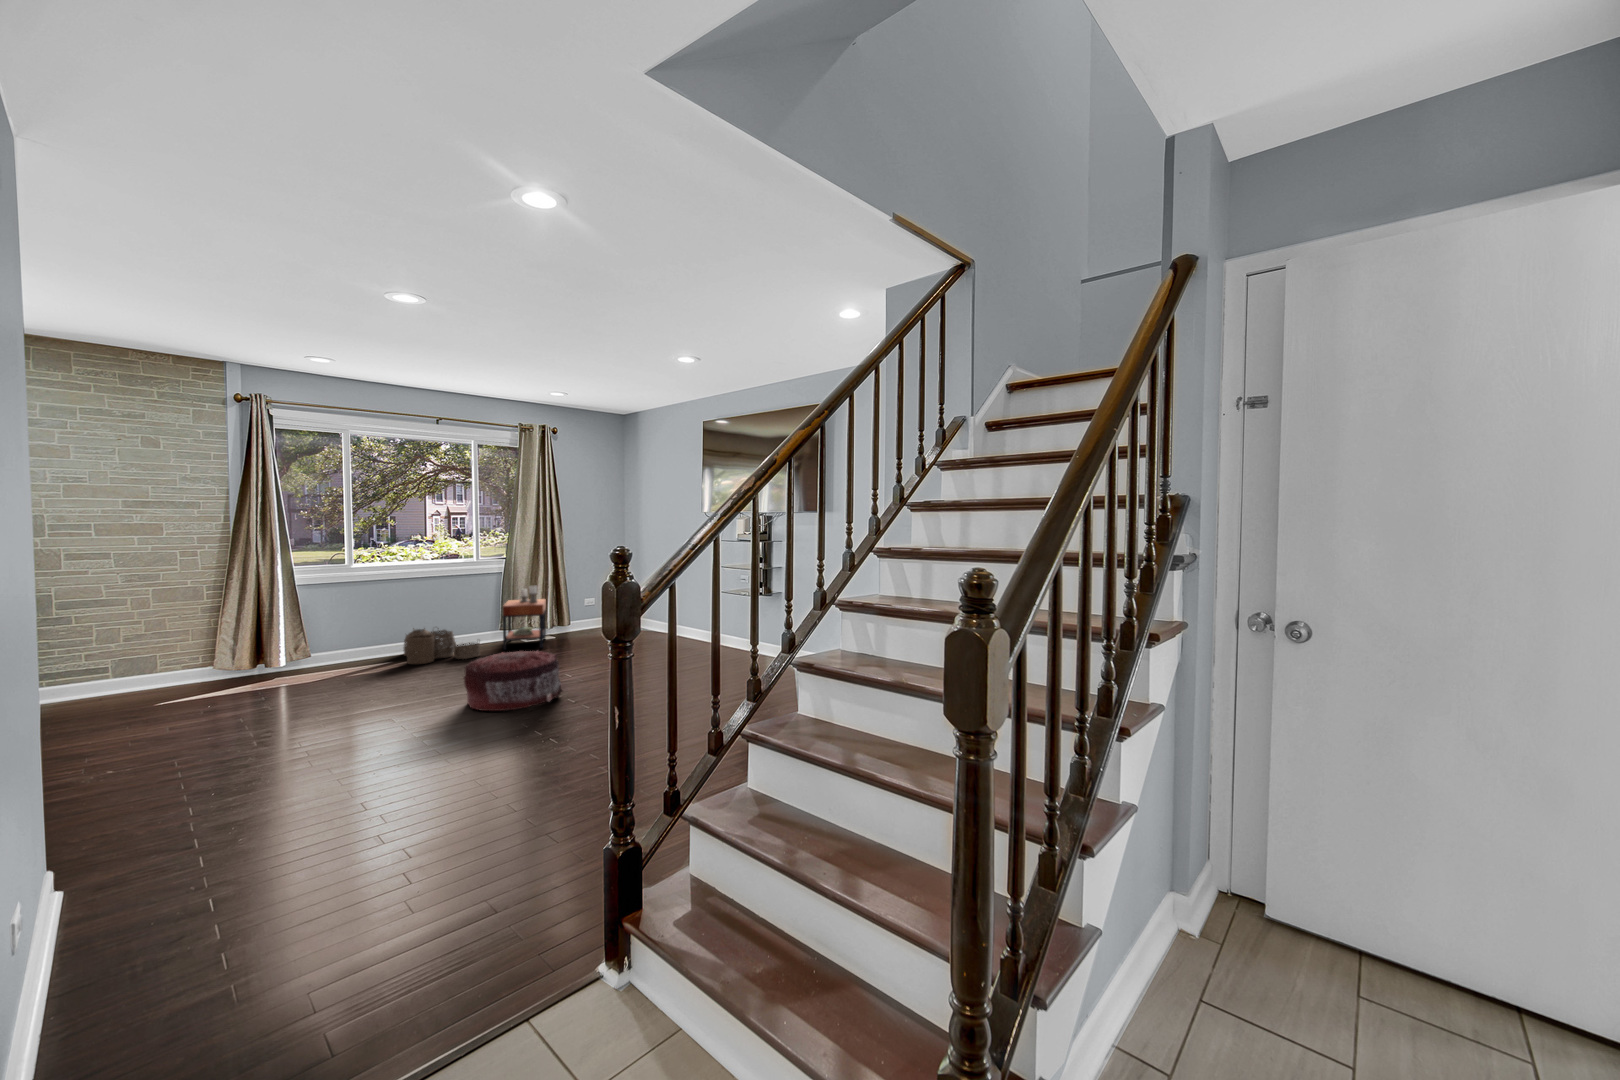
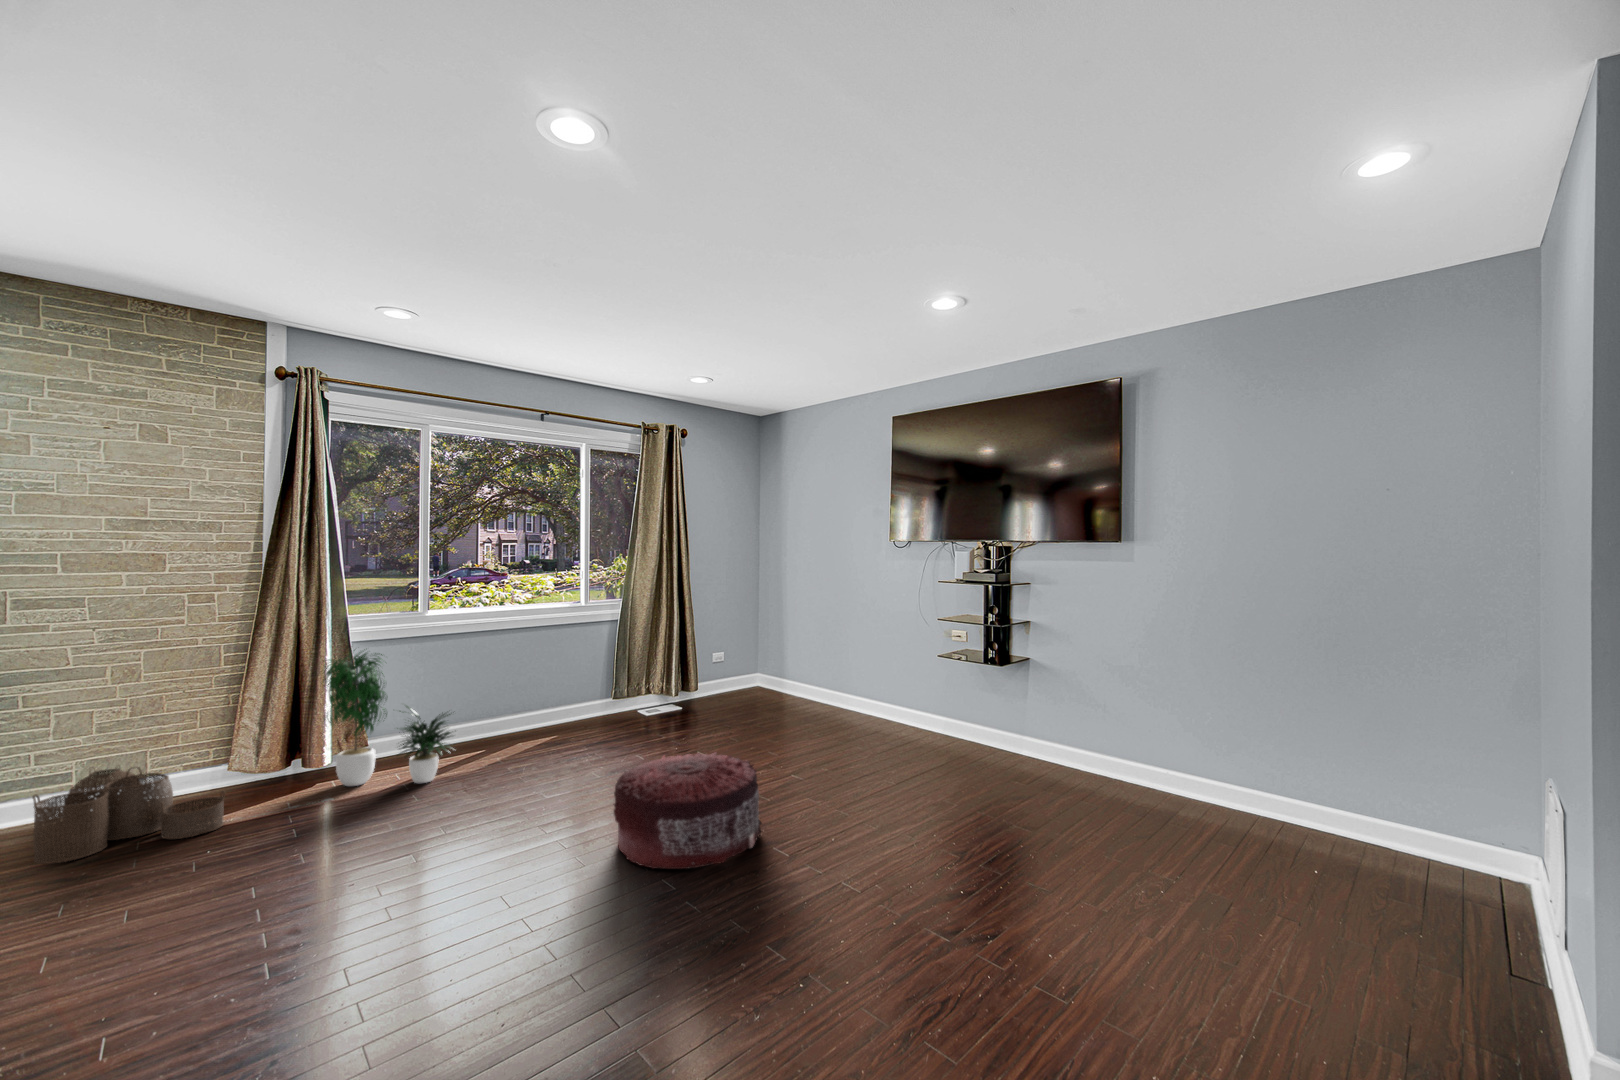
potted plant: none [275,585,374,679] -> present [324,650,453,786]
side table: present [503,586,546,650] -> none [624,640,678,732]
woven basket: present [404,628,480,664] -> present [33,767,225,864]

